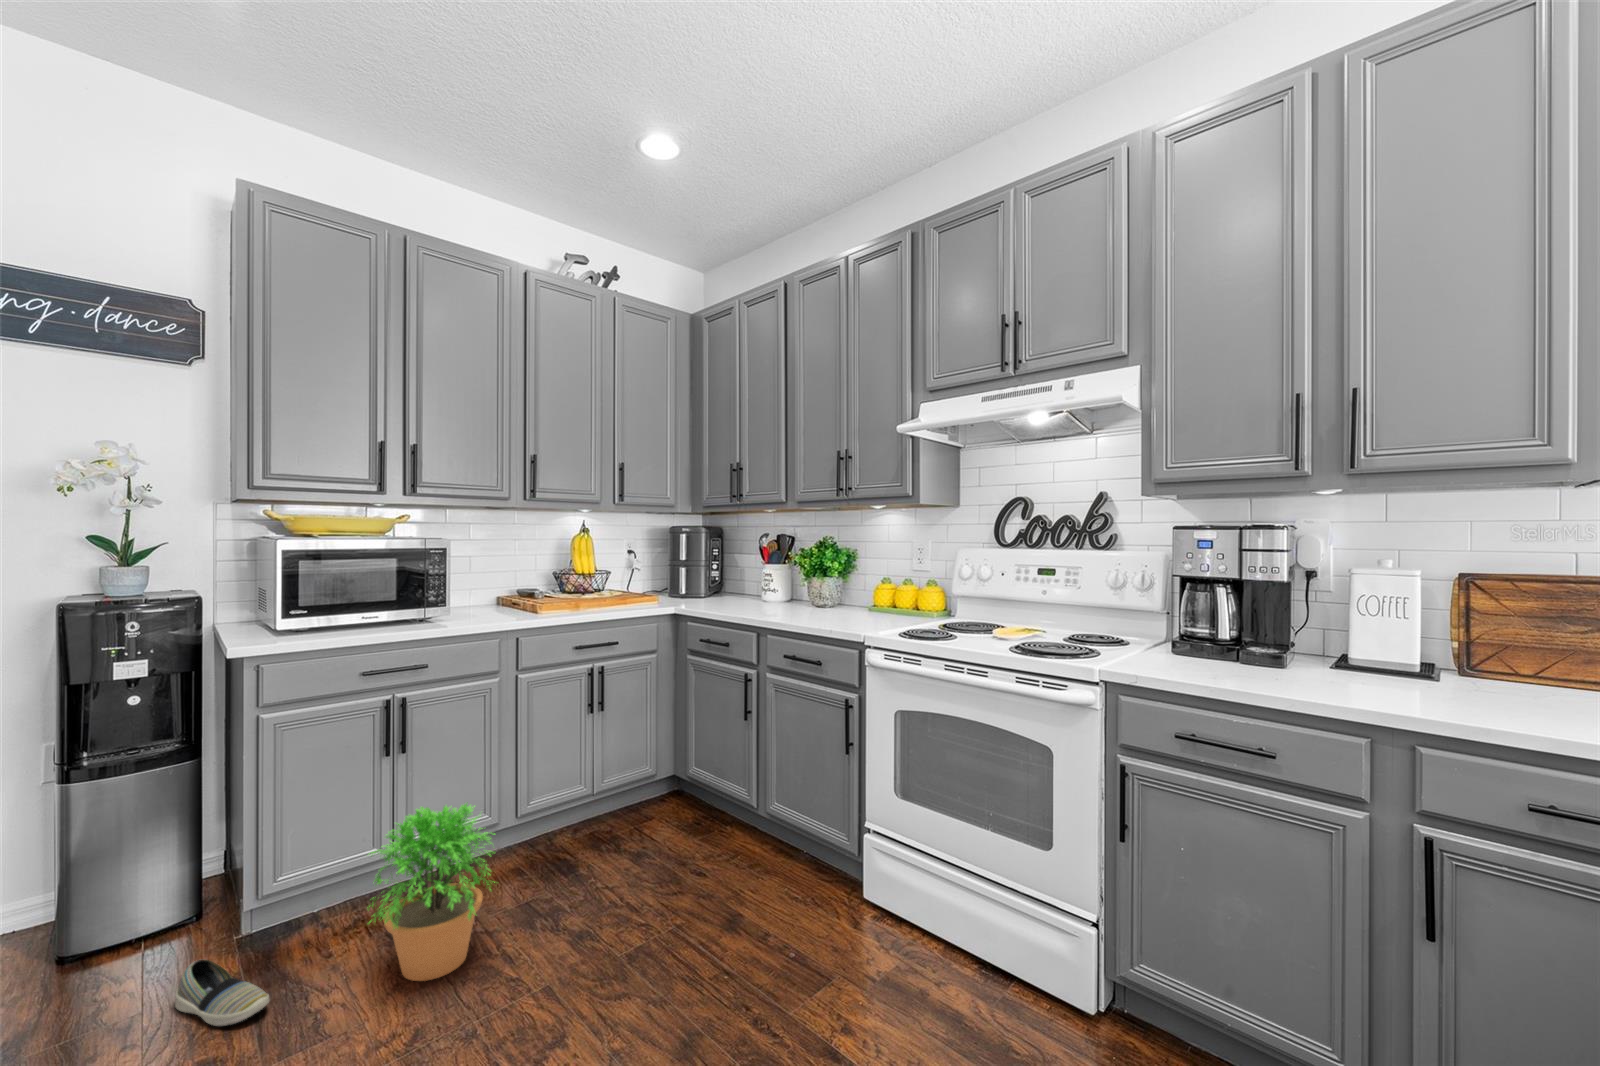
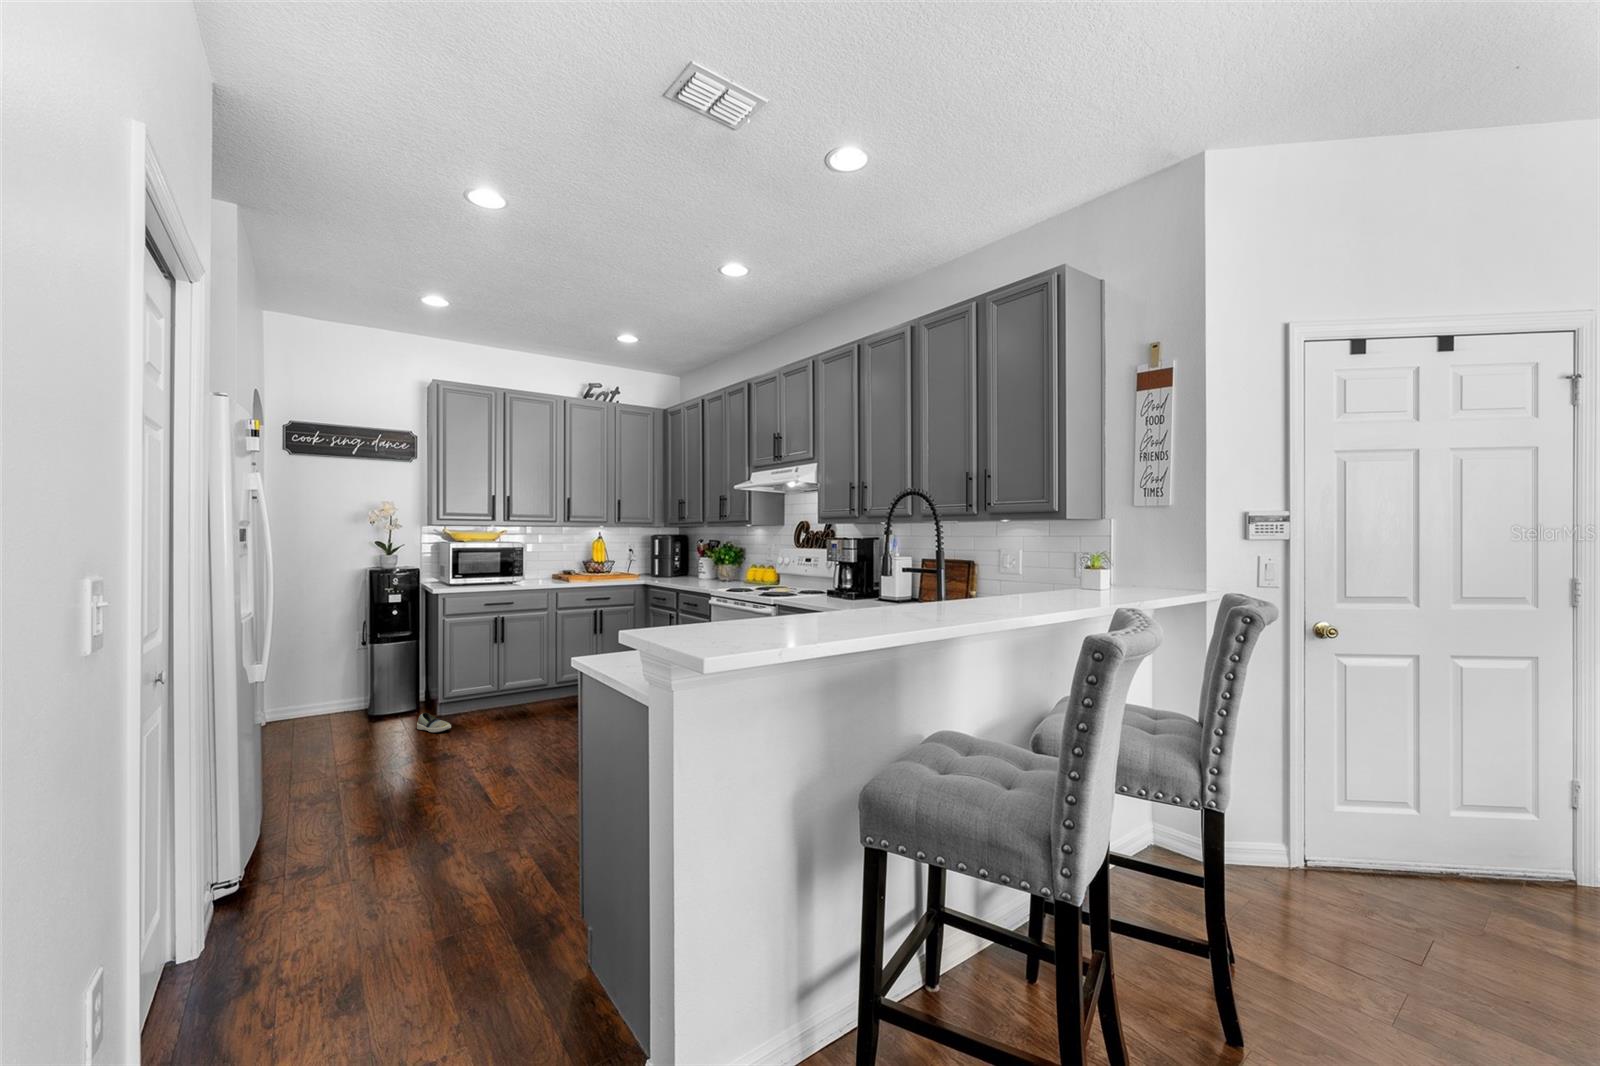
potted plant: present [367,804,491,981] -> none [486,657,540,728]

